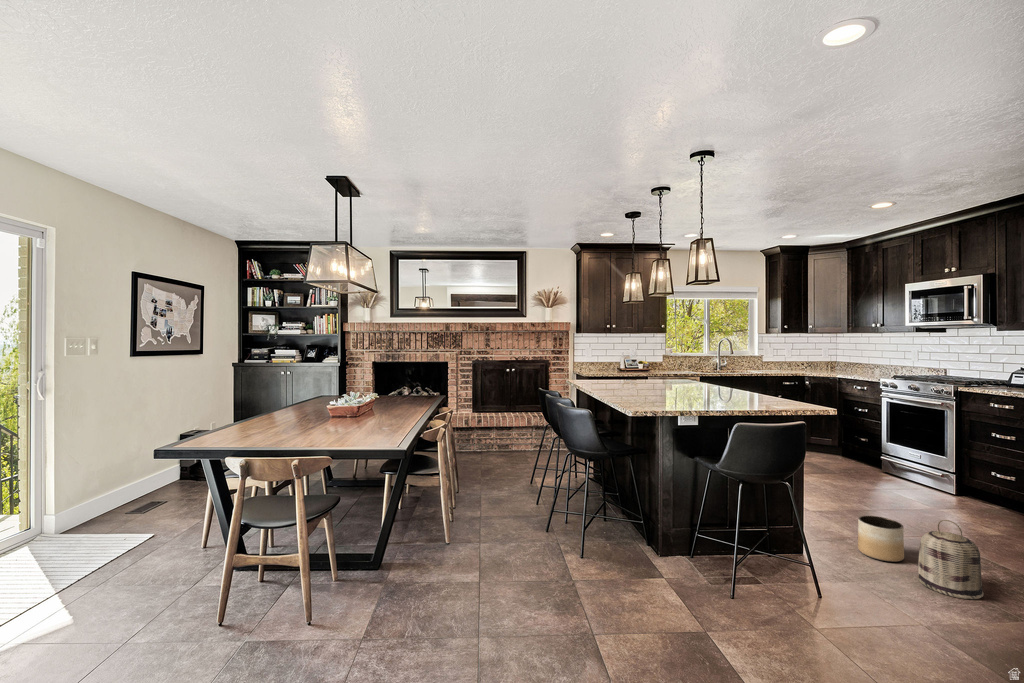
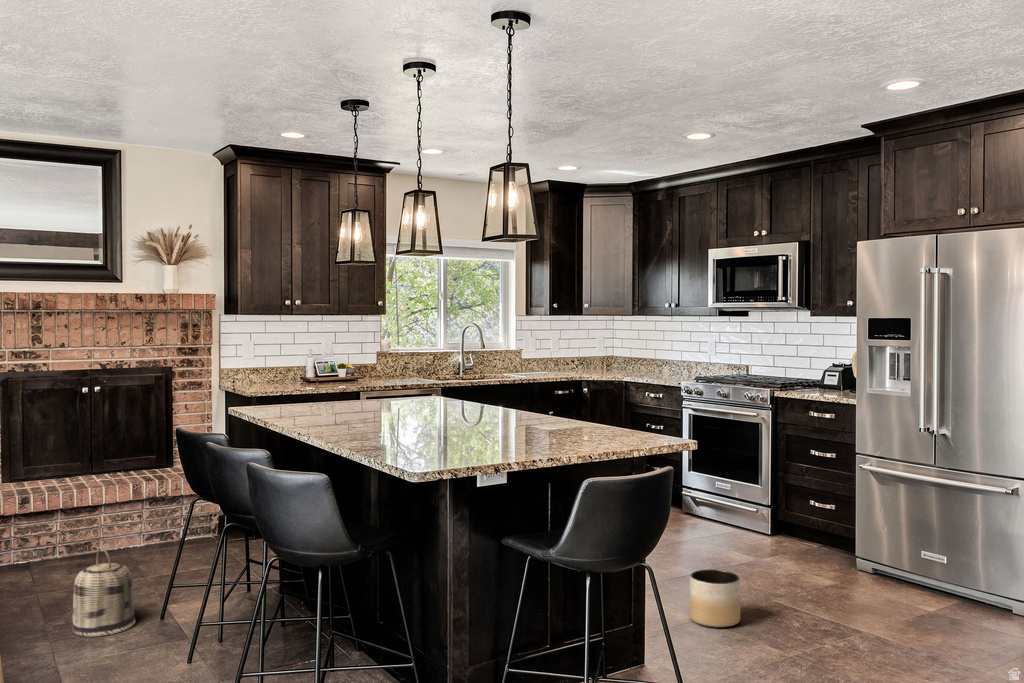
basket: present [918,520,984,599] -> present [72,548,135,637]

